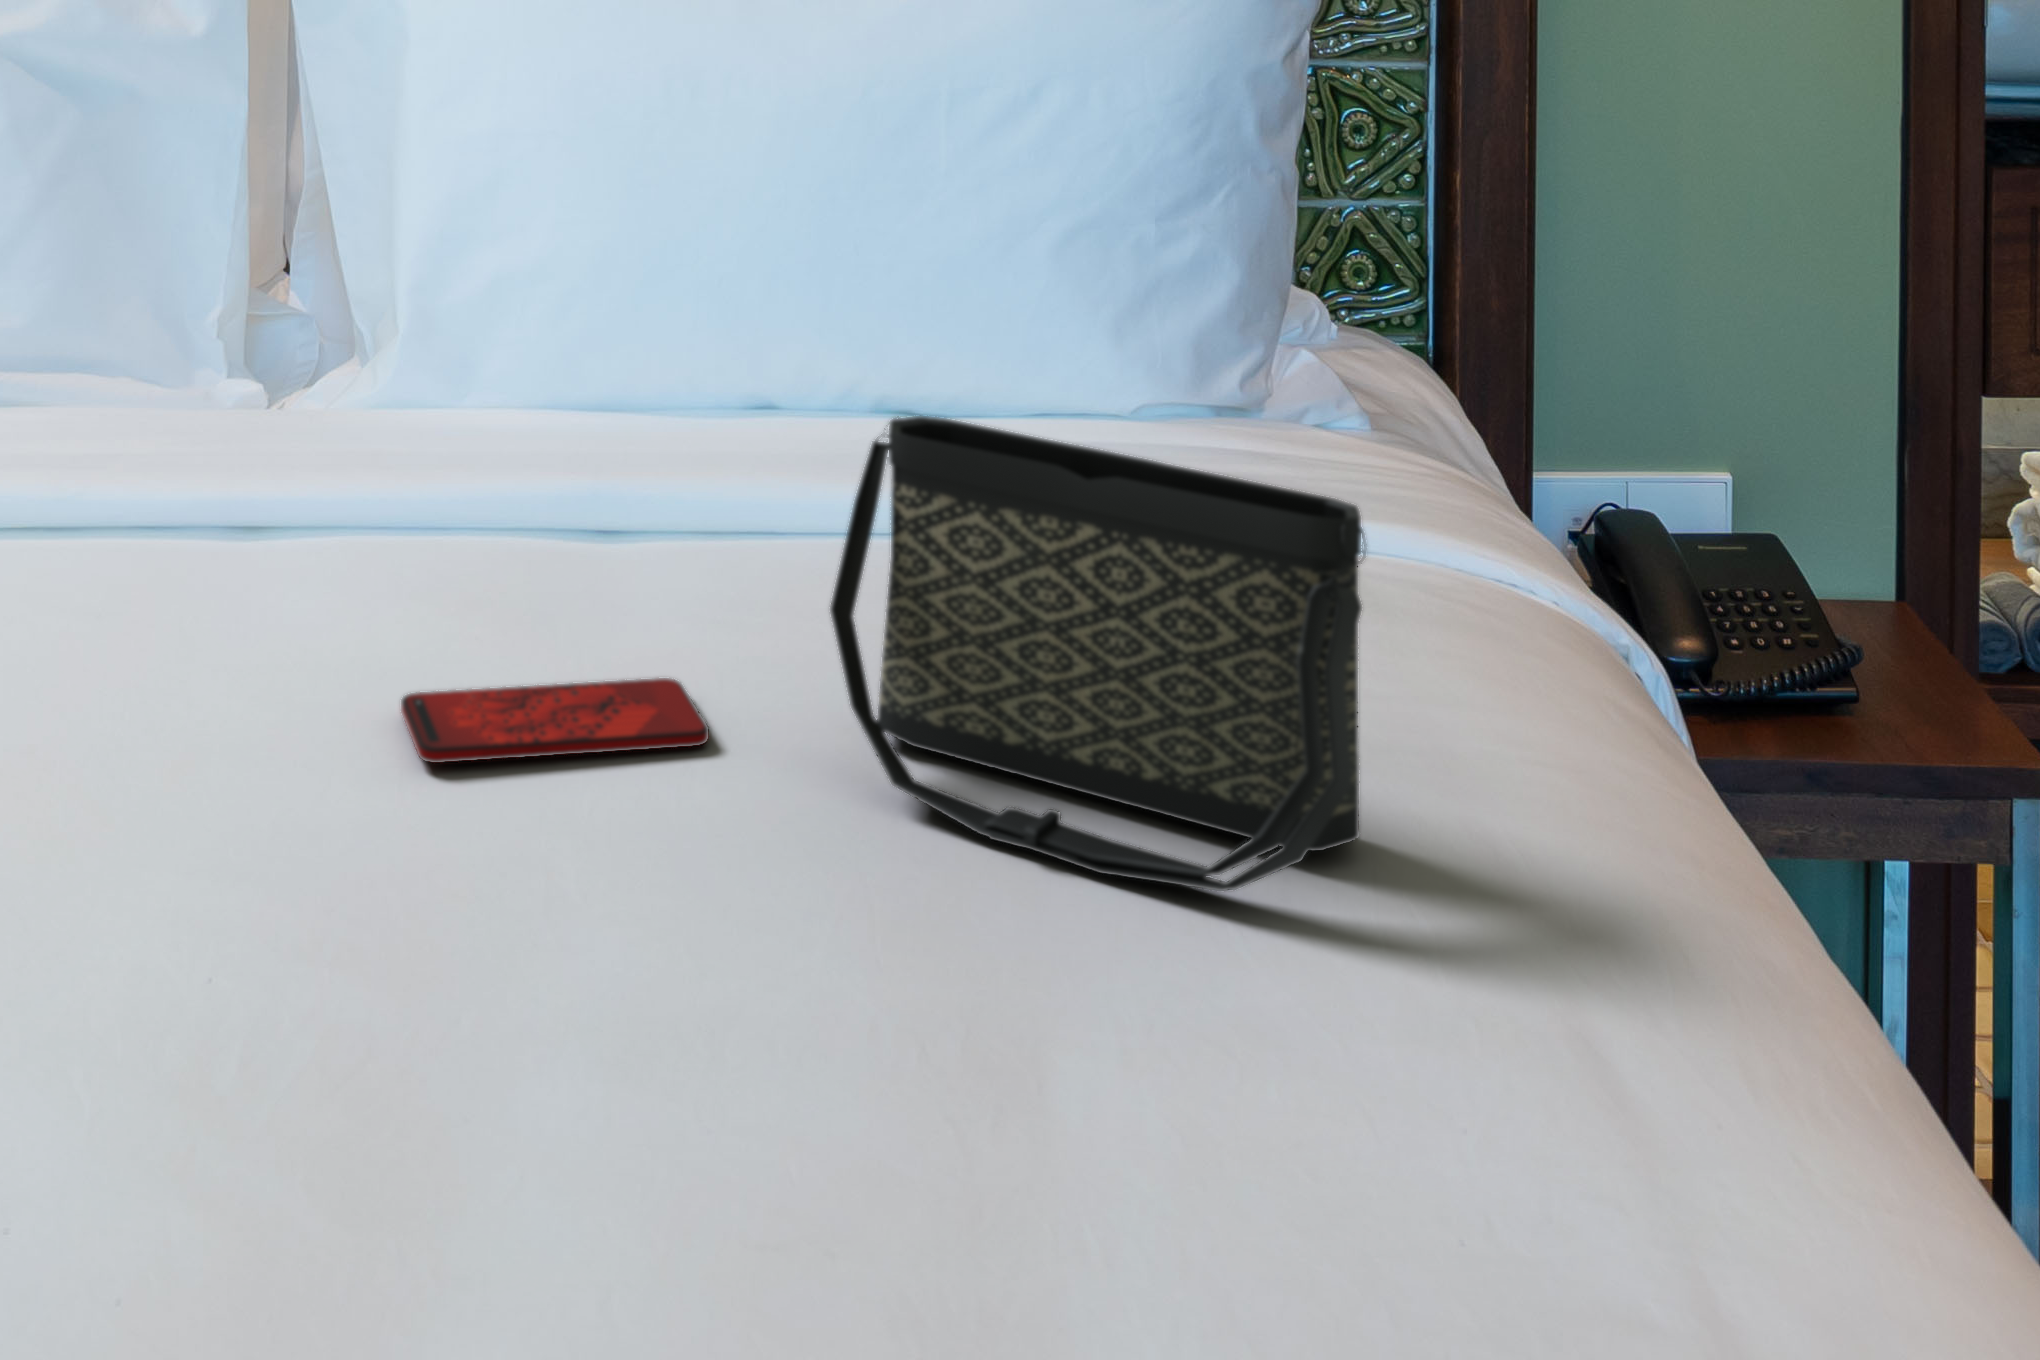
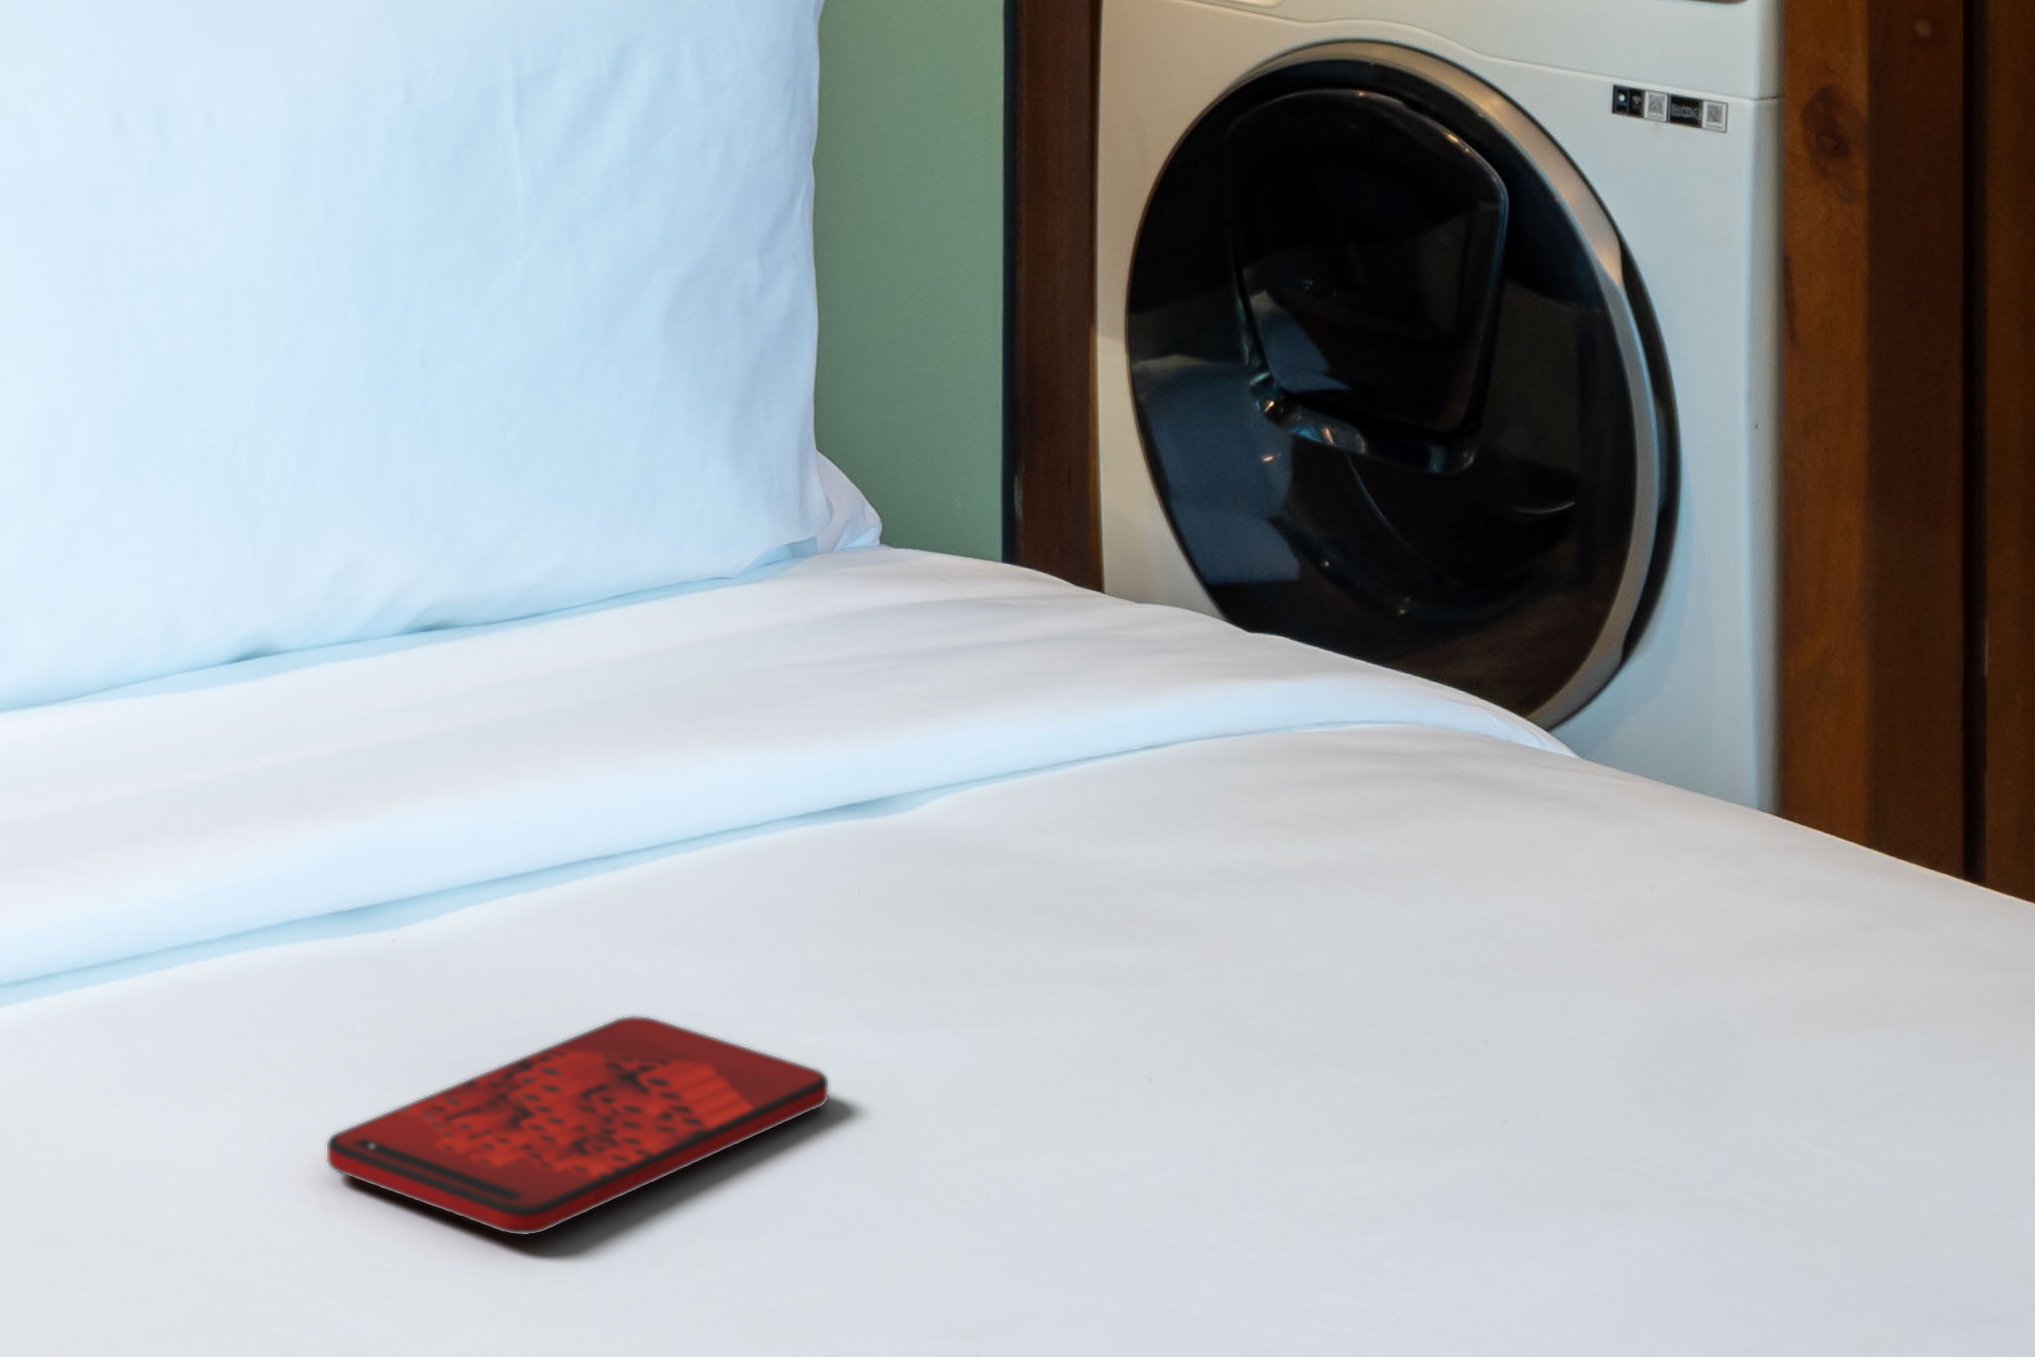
handbag: present [830,416,1364,891] -> none [970,492,1963,1130]

